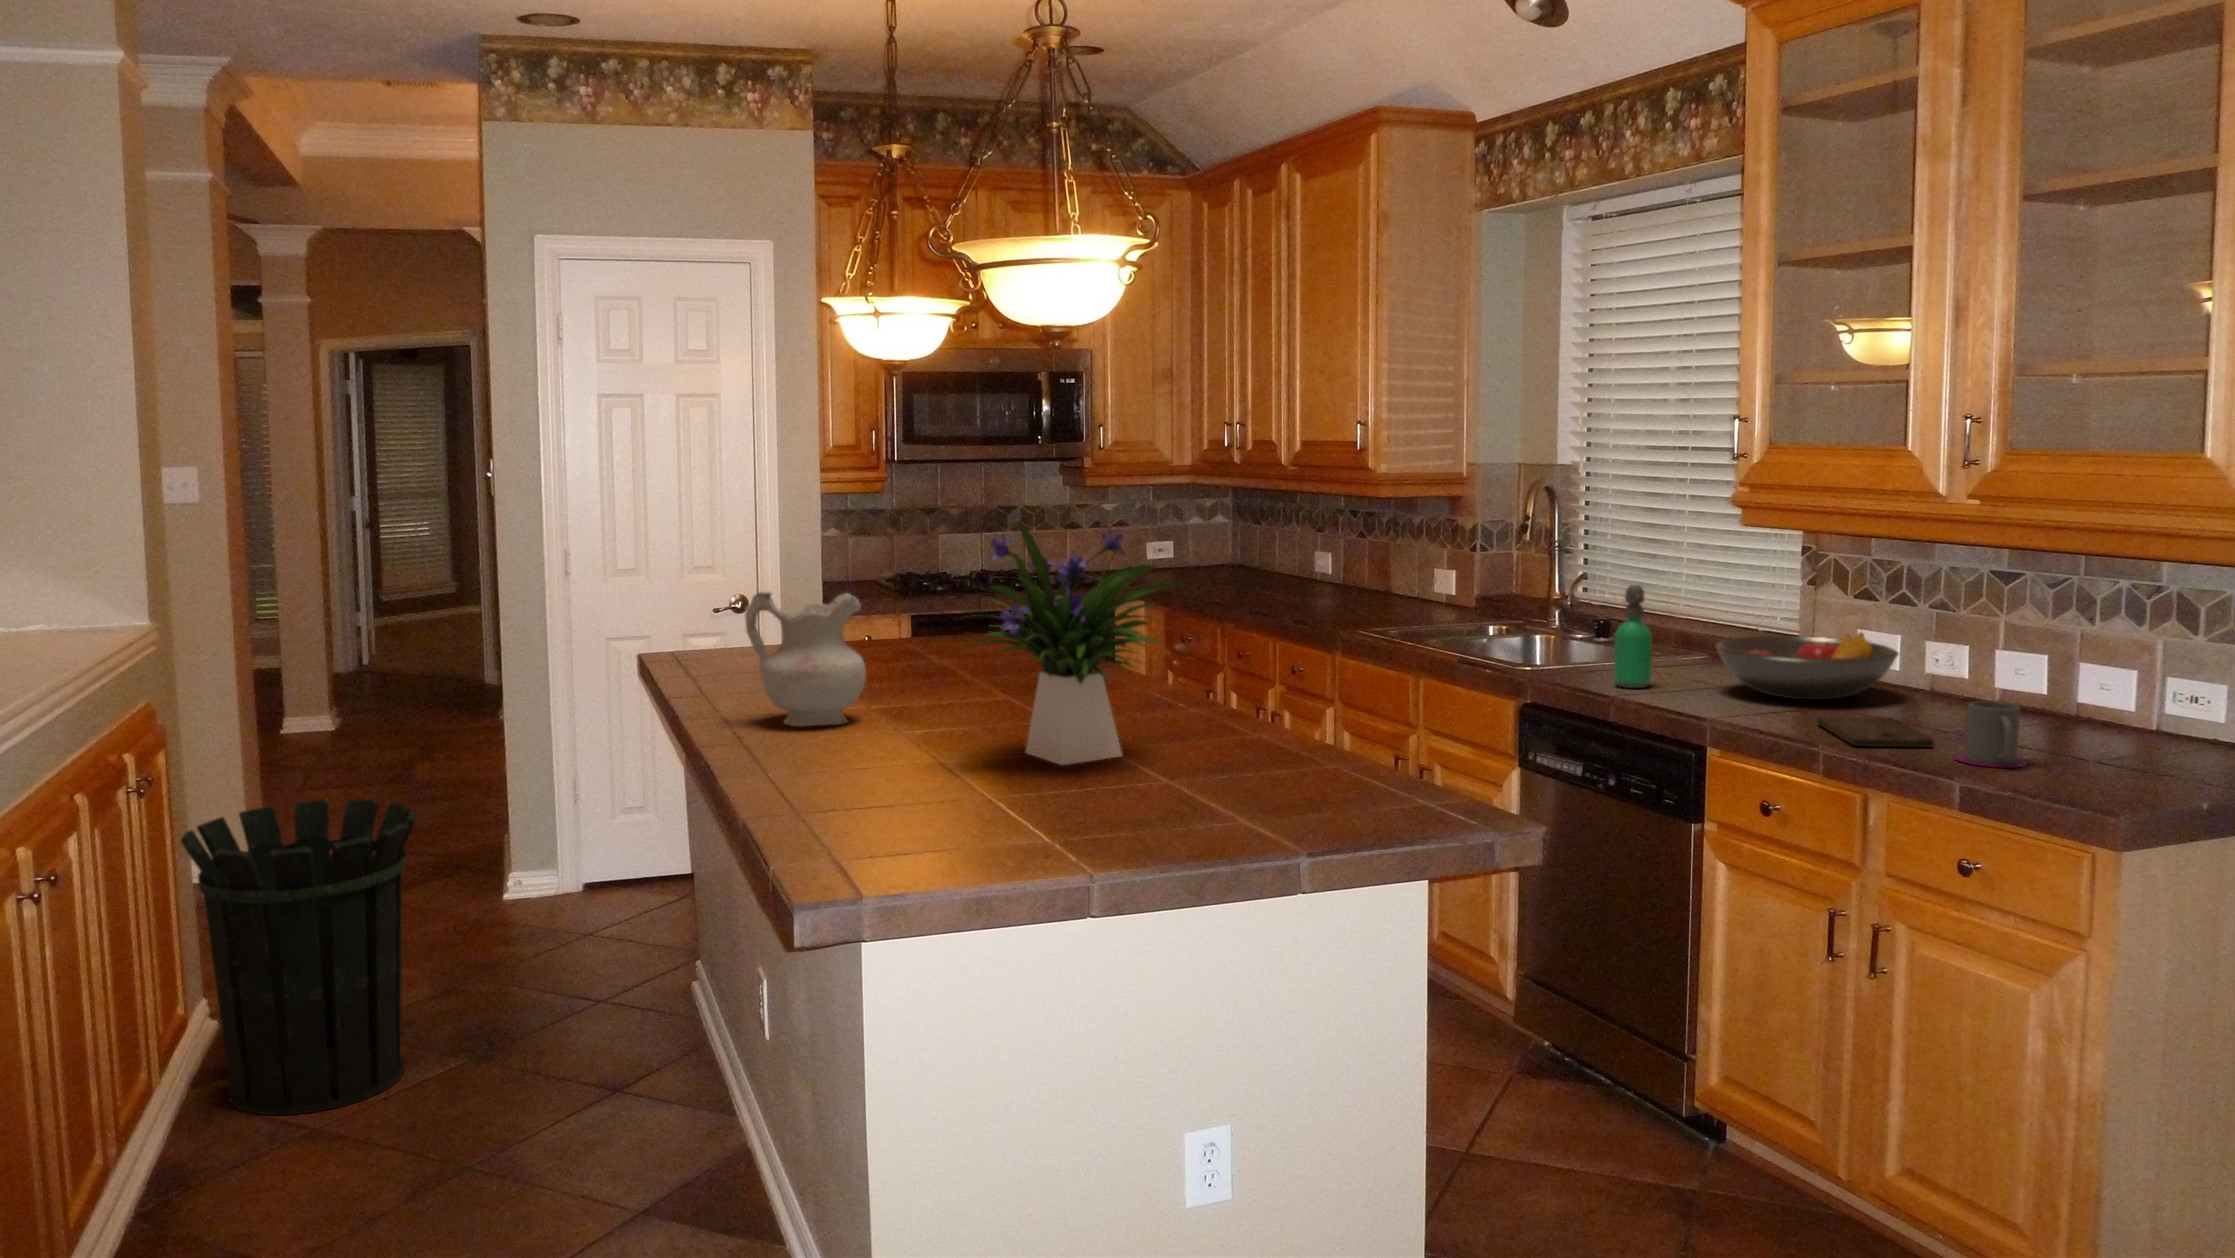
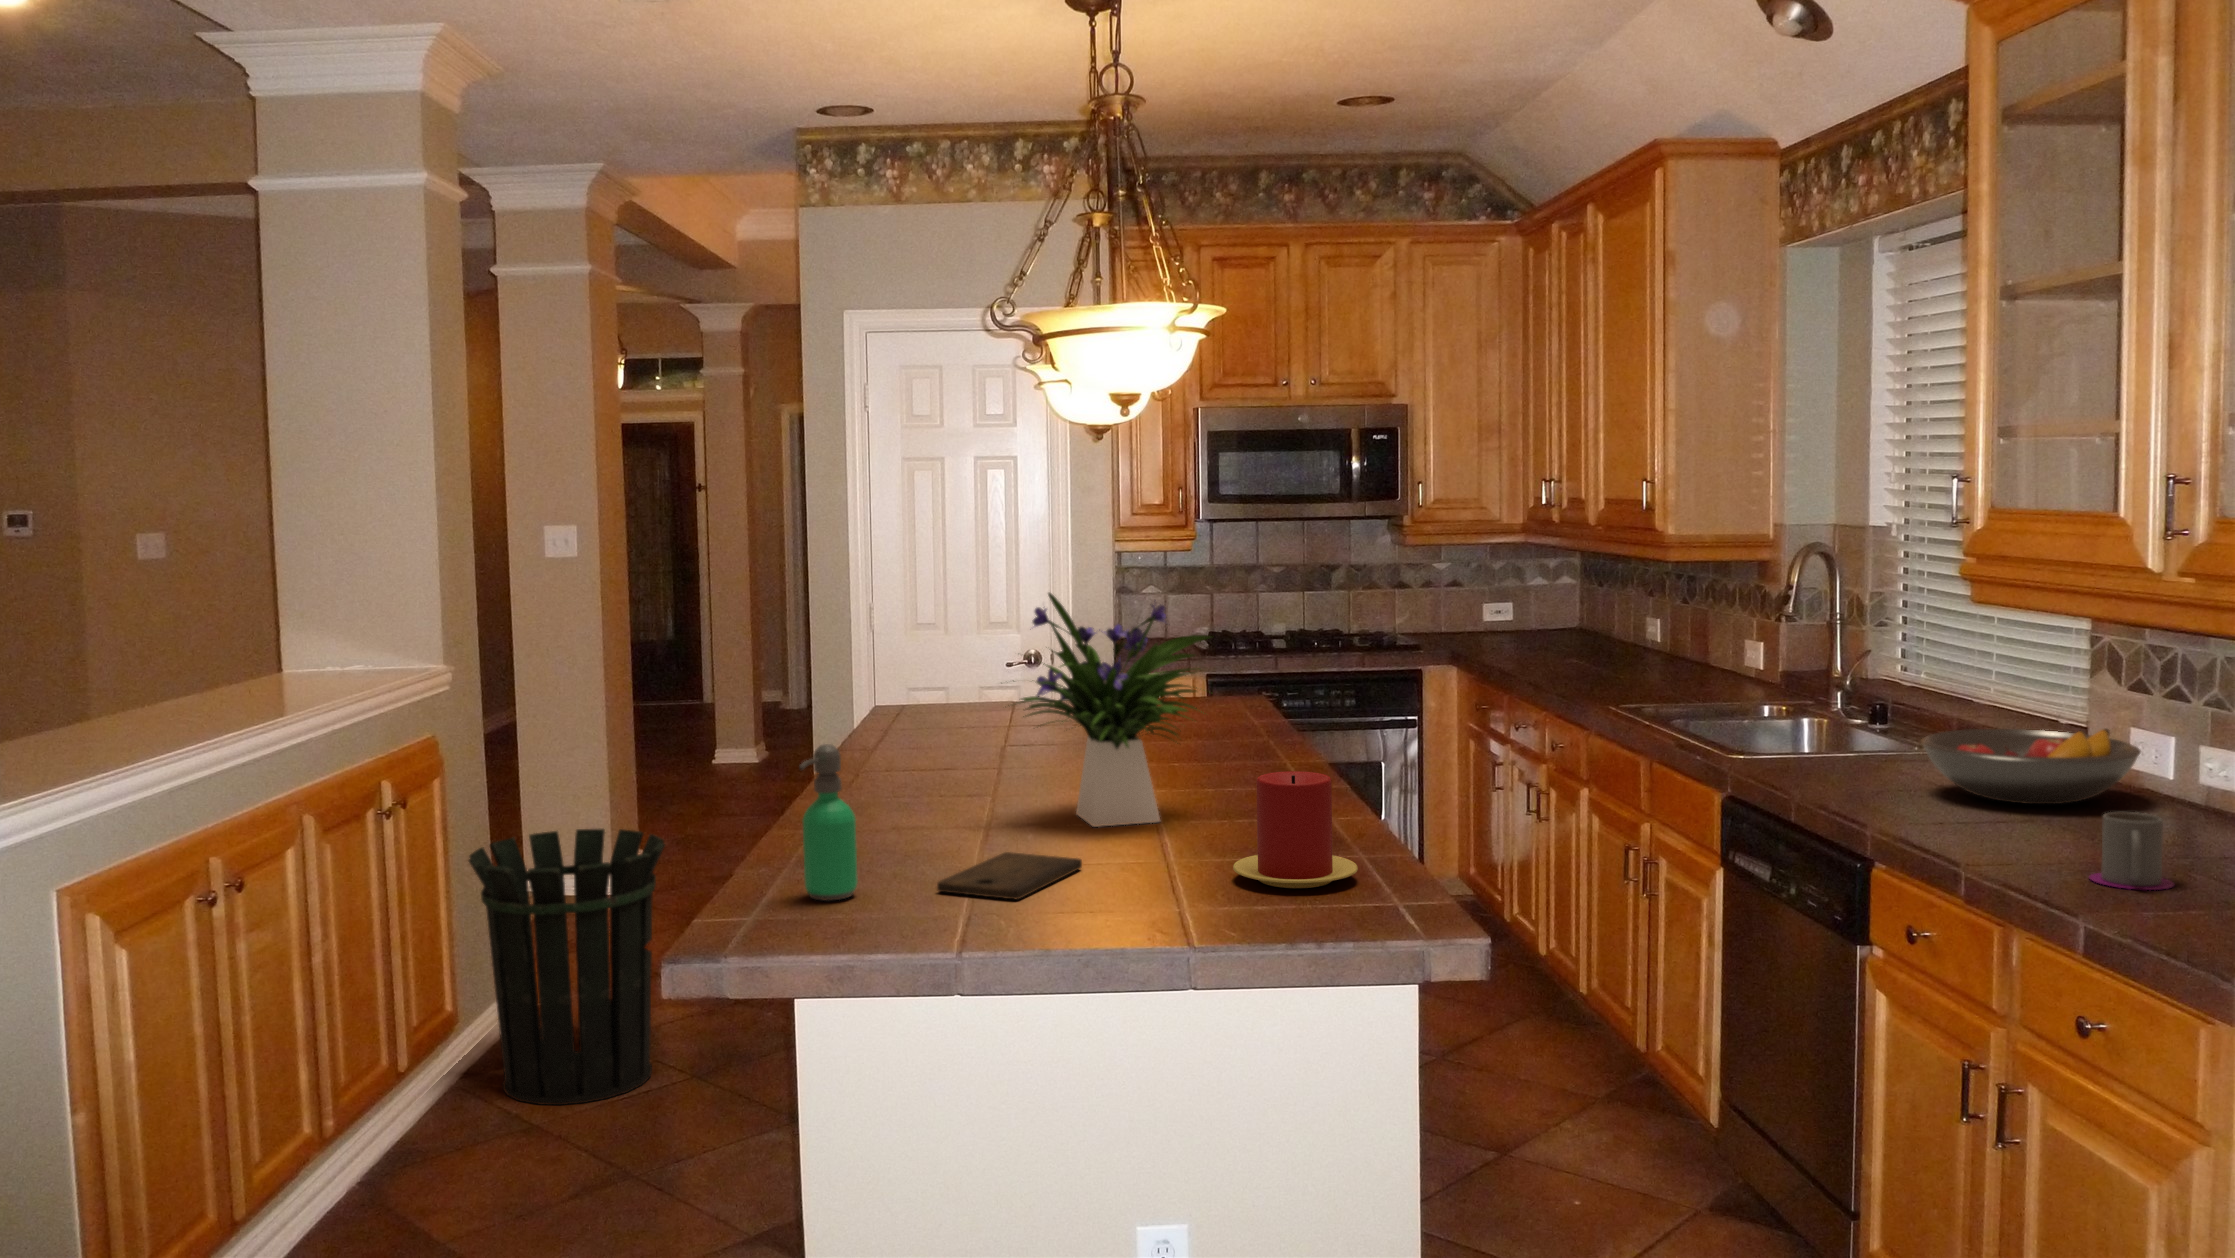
soap dispenser: present [1614,585,1652,688] -> present [799,744,858,901]
ceramic pitcher: present [745,592,866,726] -> none [871,652,980,780]
candle: none [1277,697,1403,814] -> present [1233,771,1358,888]
cutting board: present [1817,716,1934,747] -> present [937,852,1082,899]

